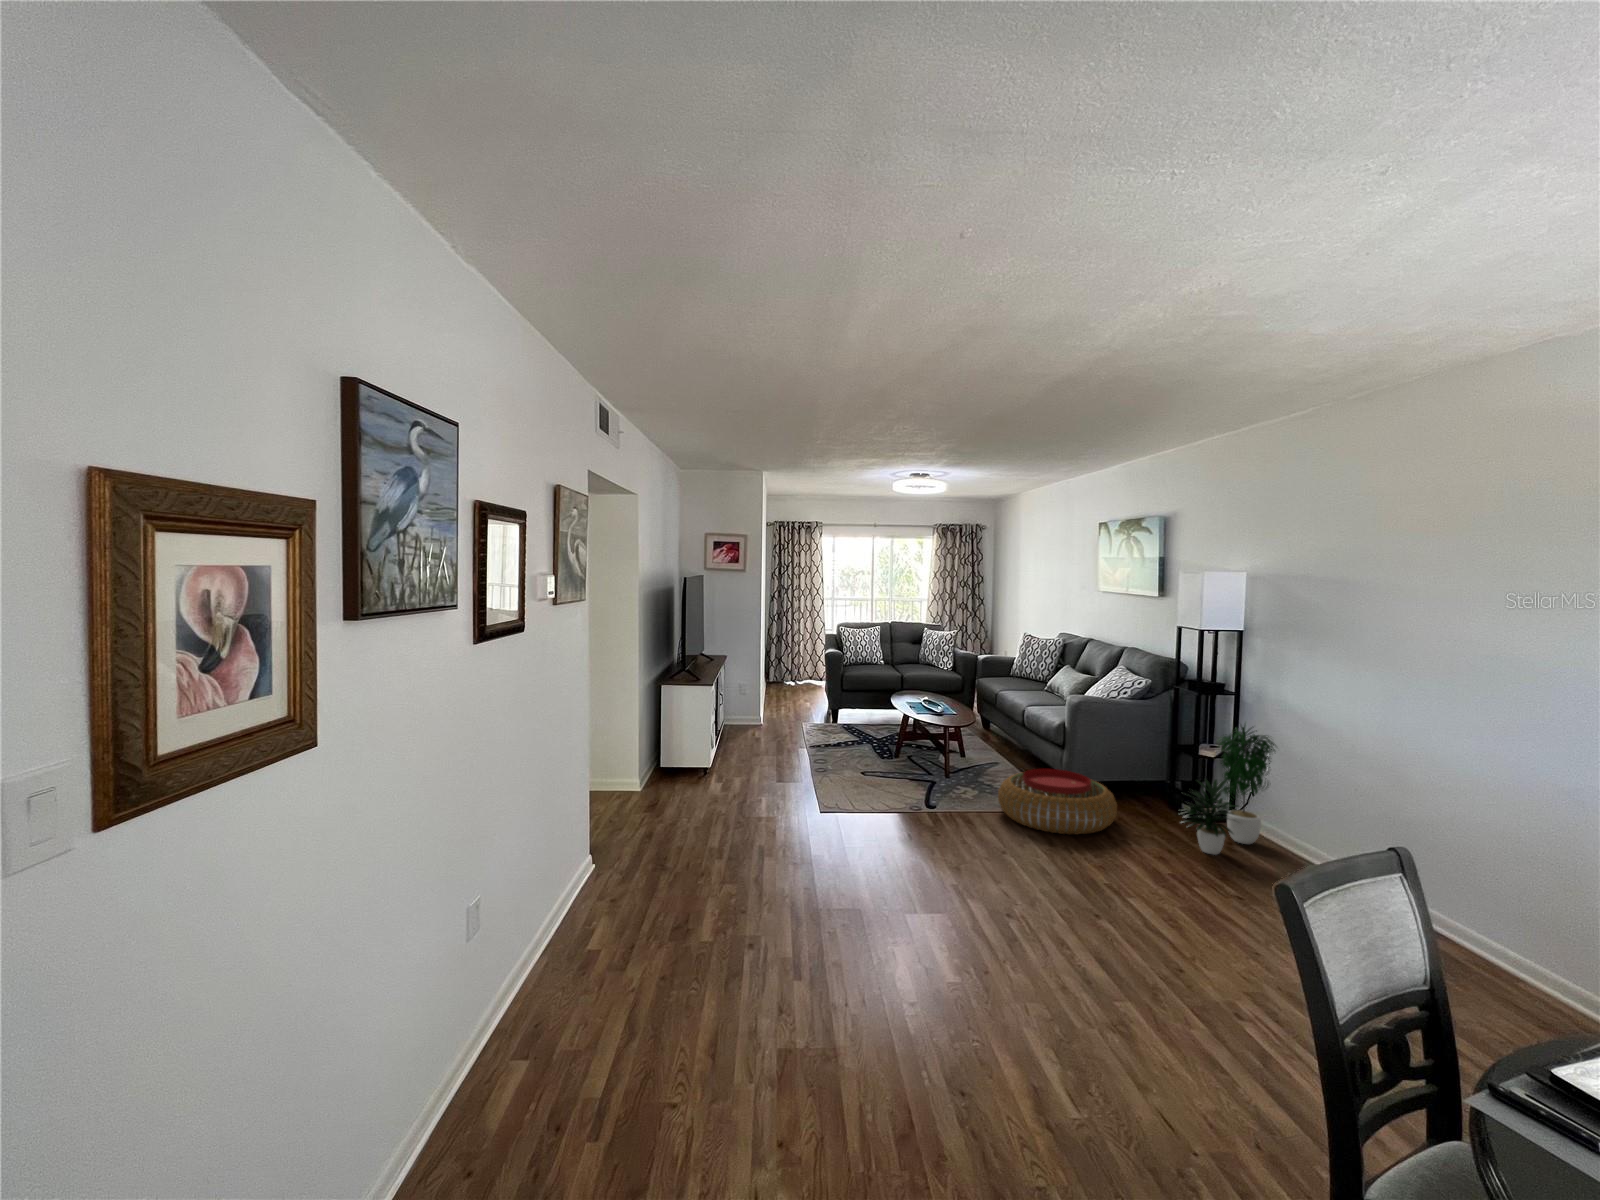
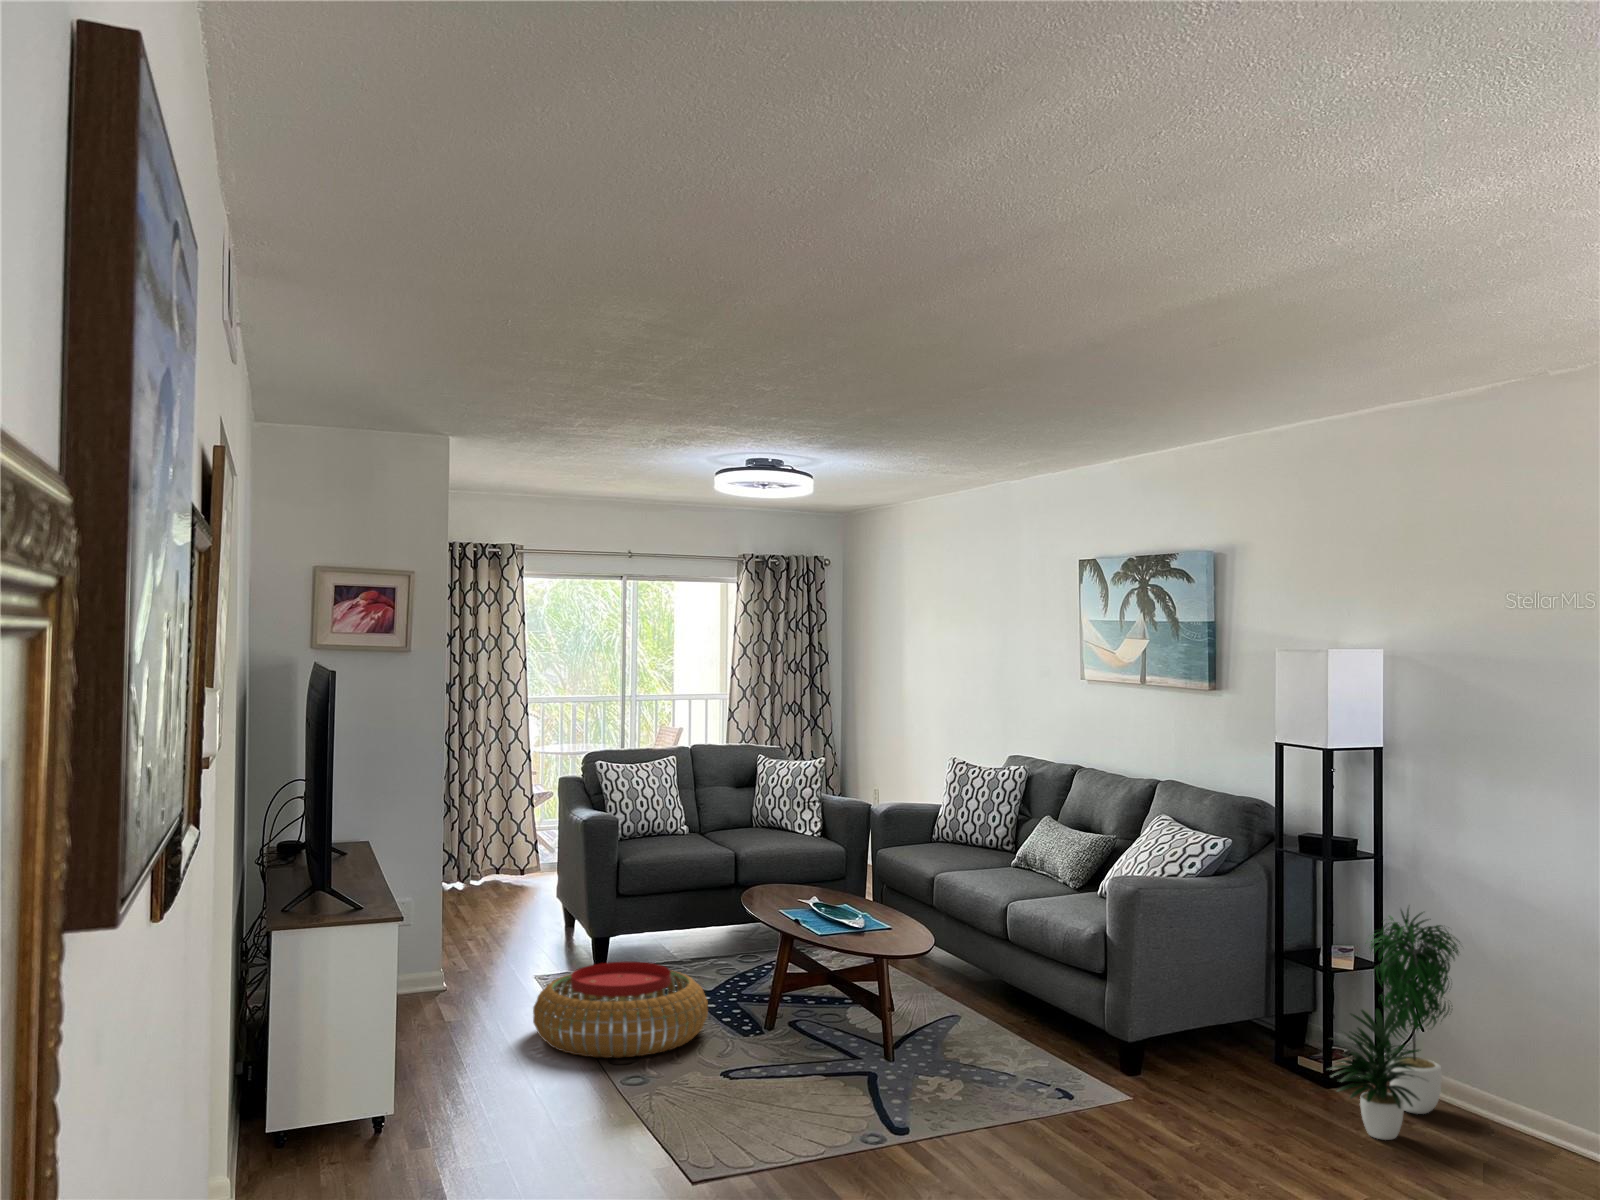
pouf: present [998,769,1117,834] -> present [533,962,708,1058]

